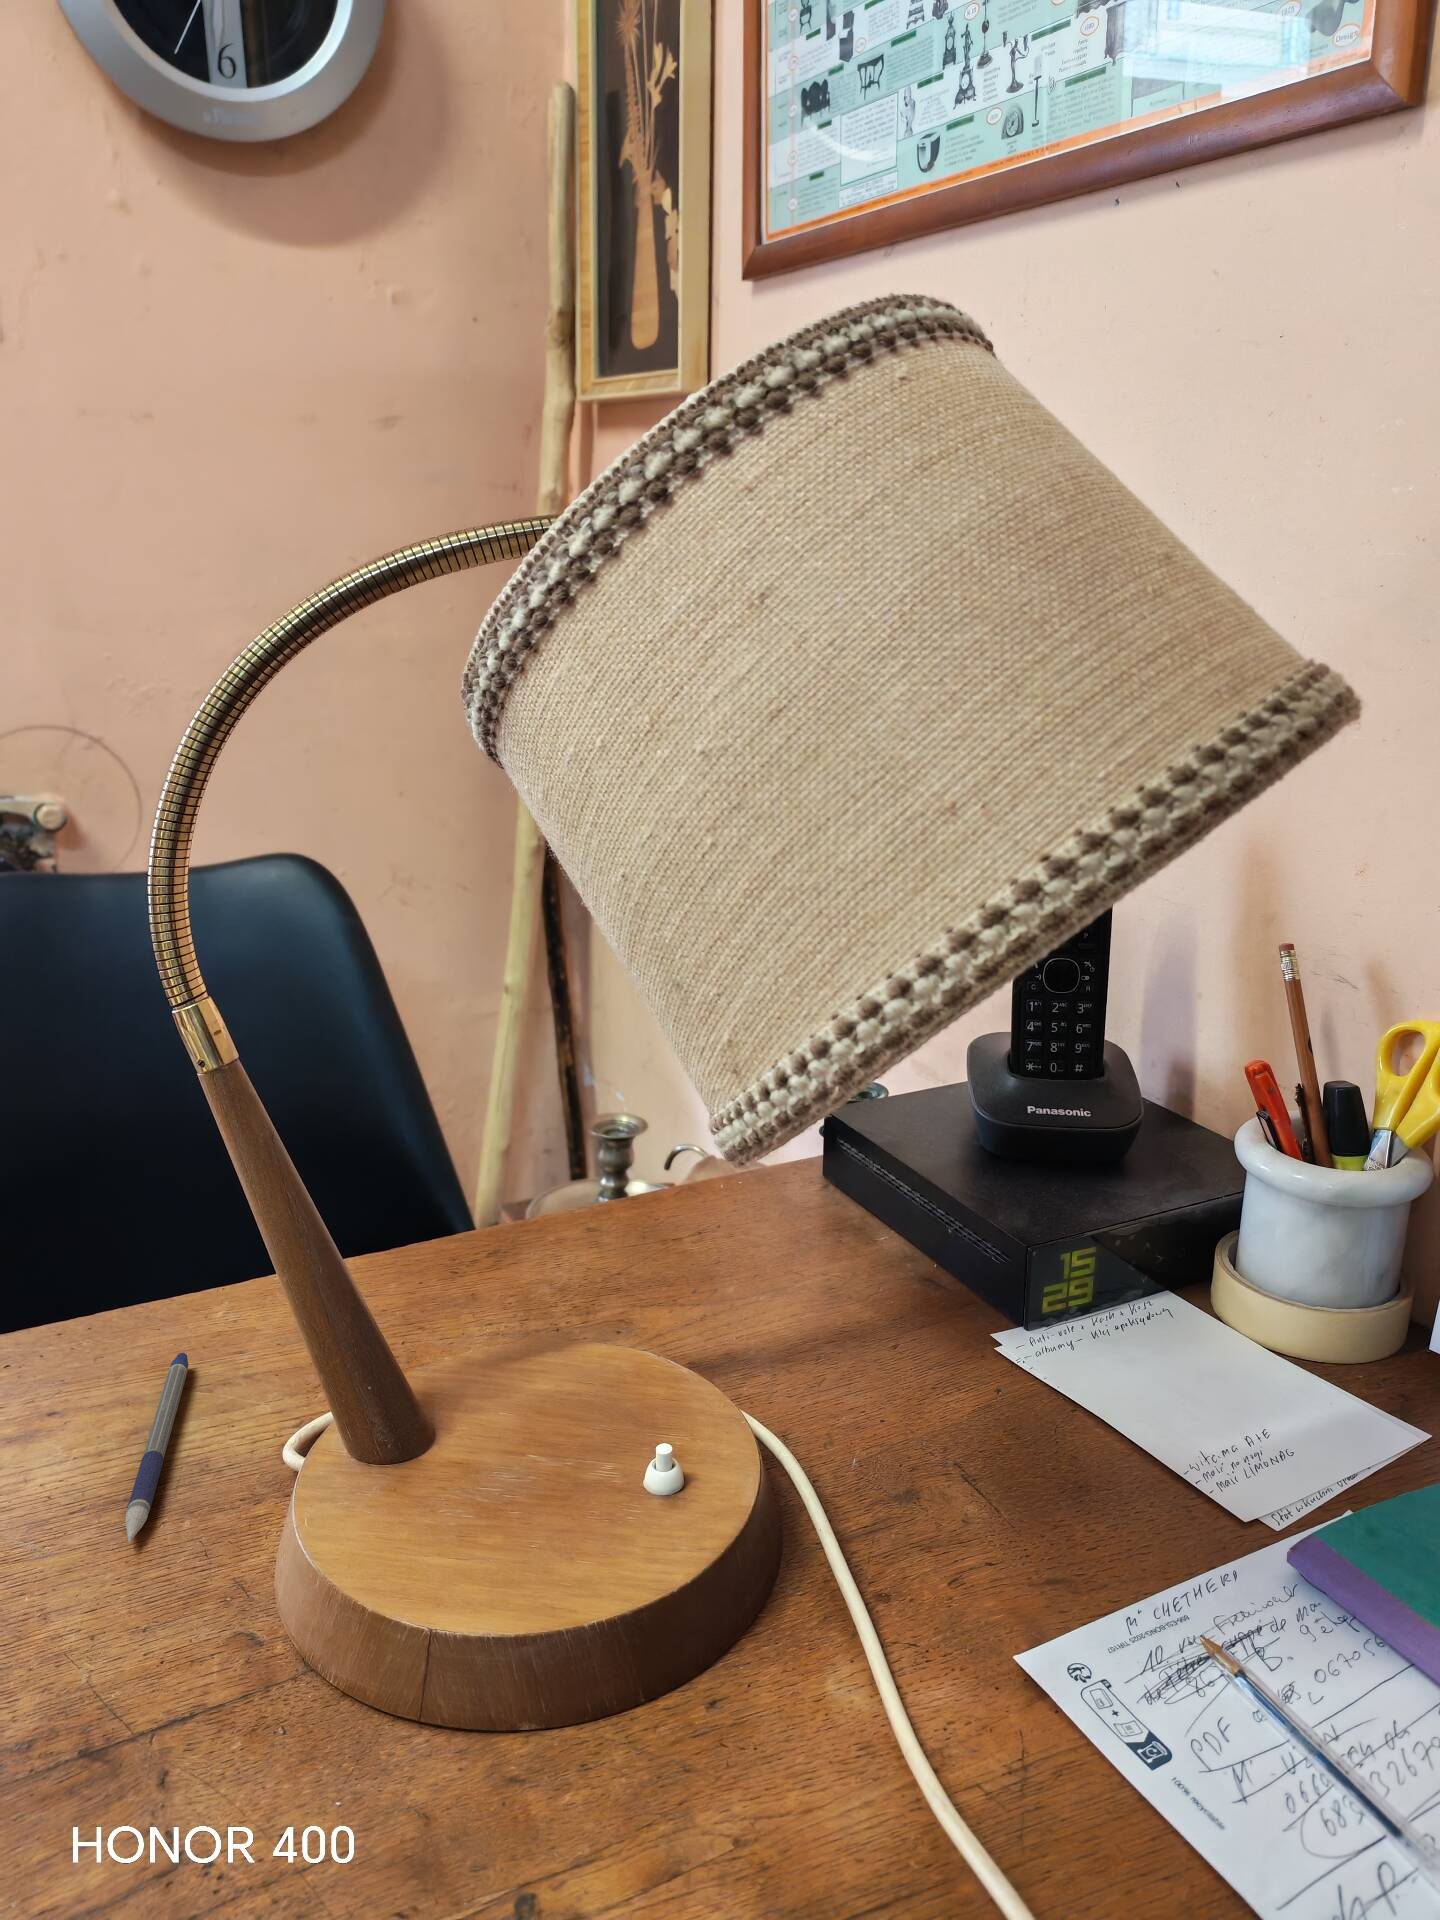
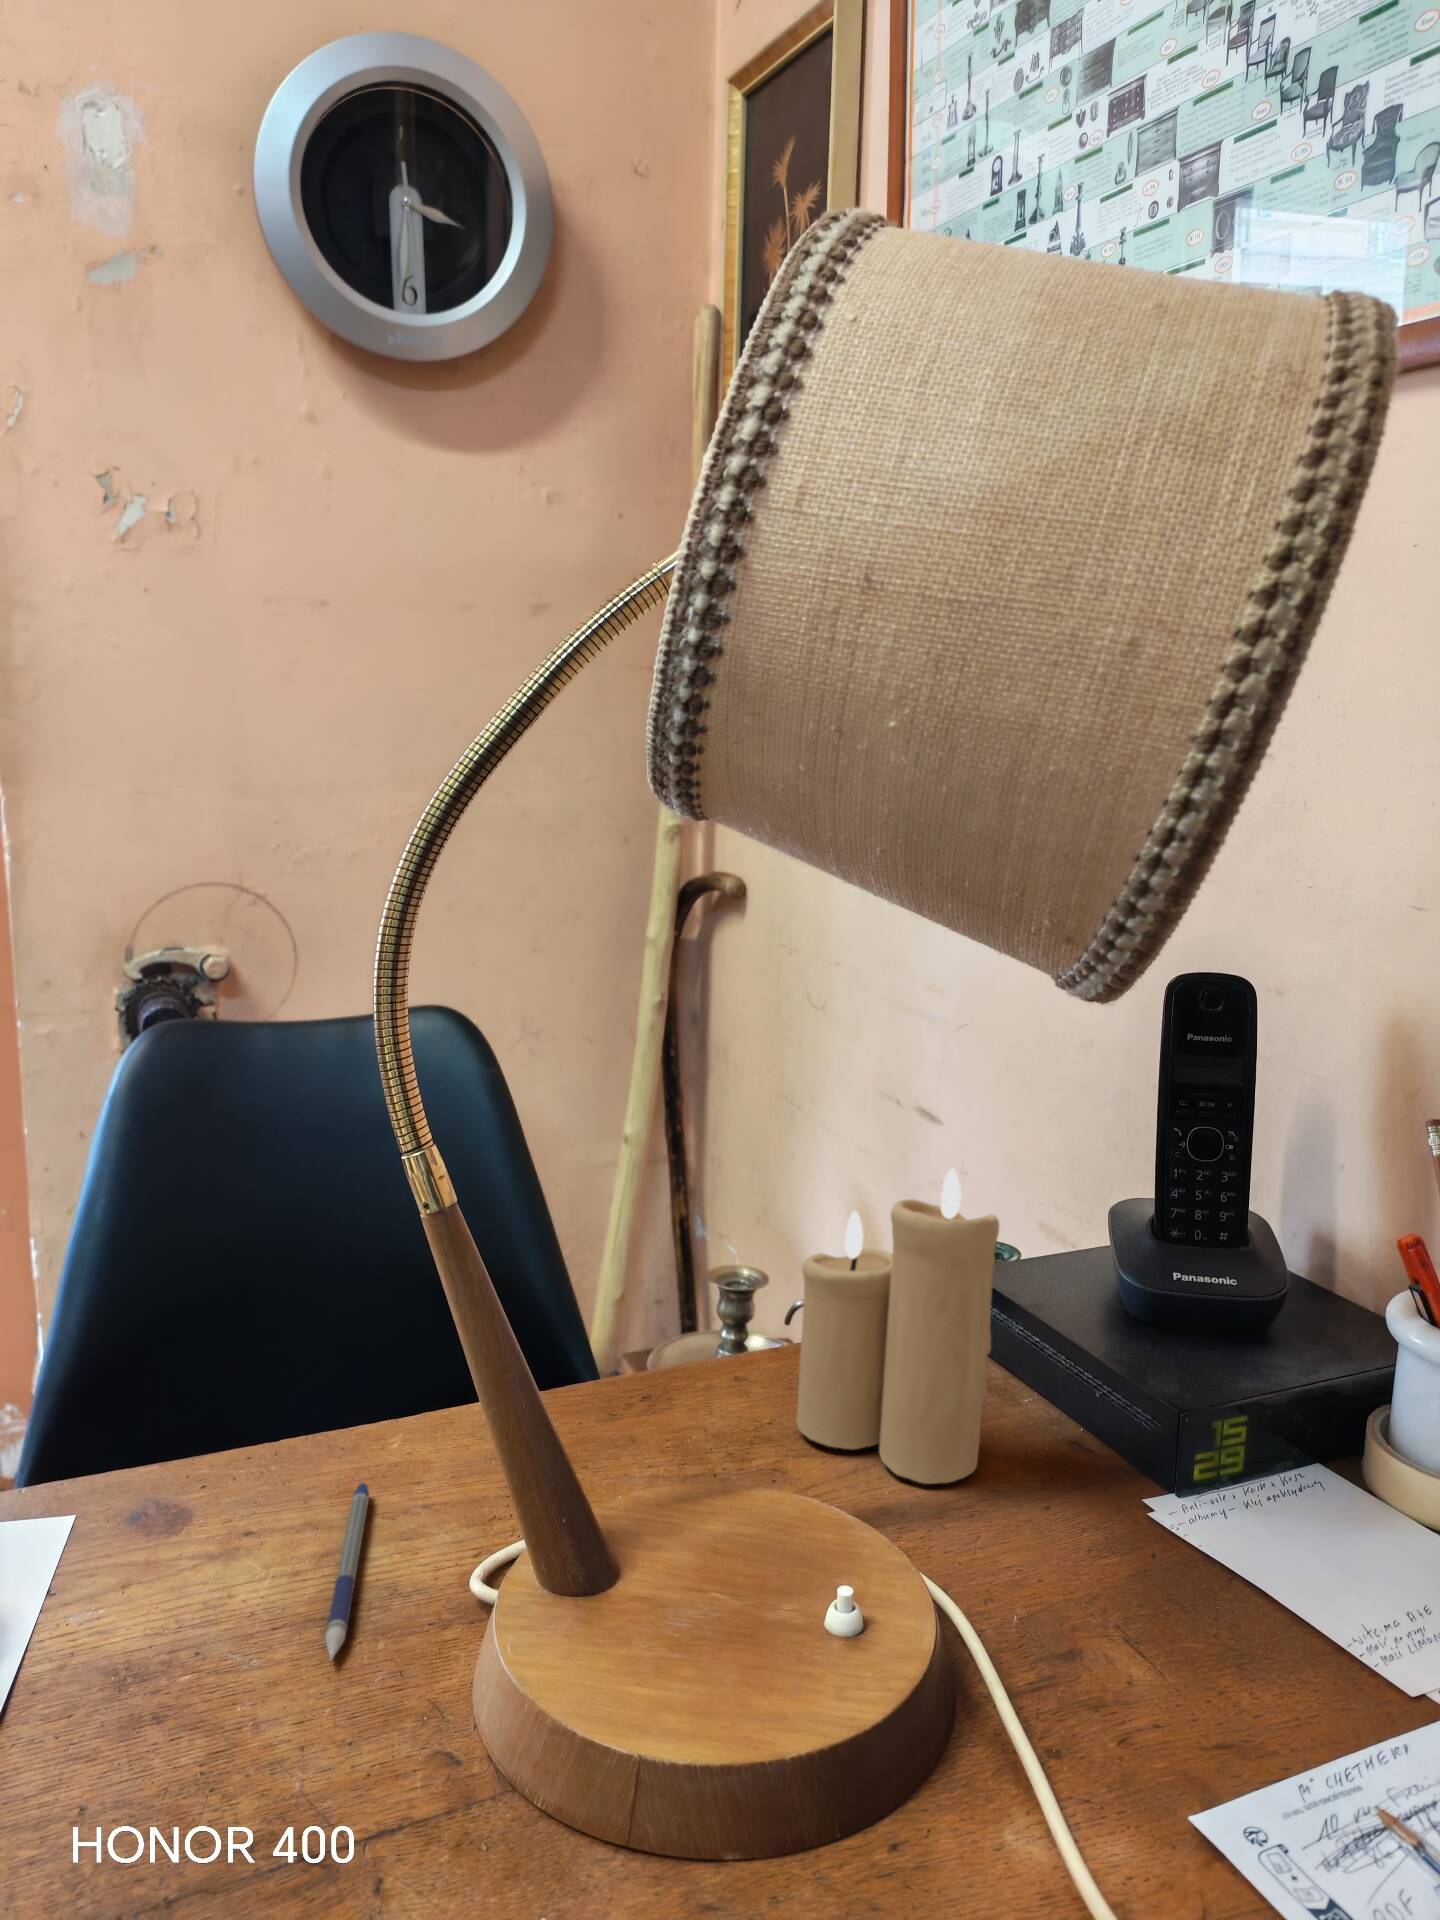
candle: none [645,1007,846,1328] -> present [796,1169,999,1484]

